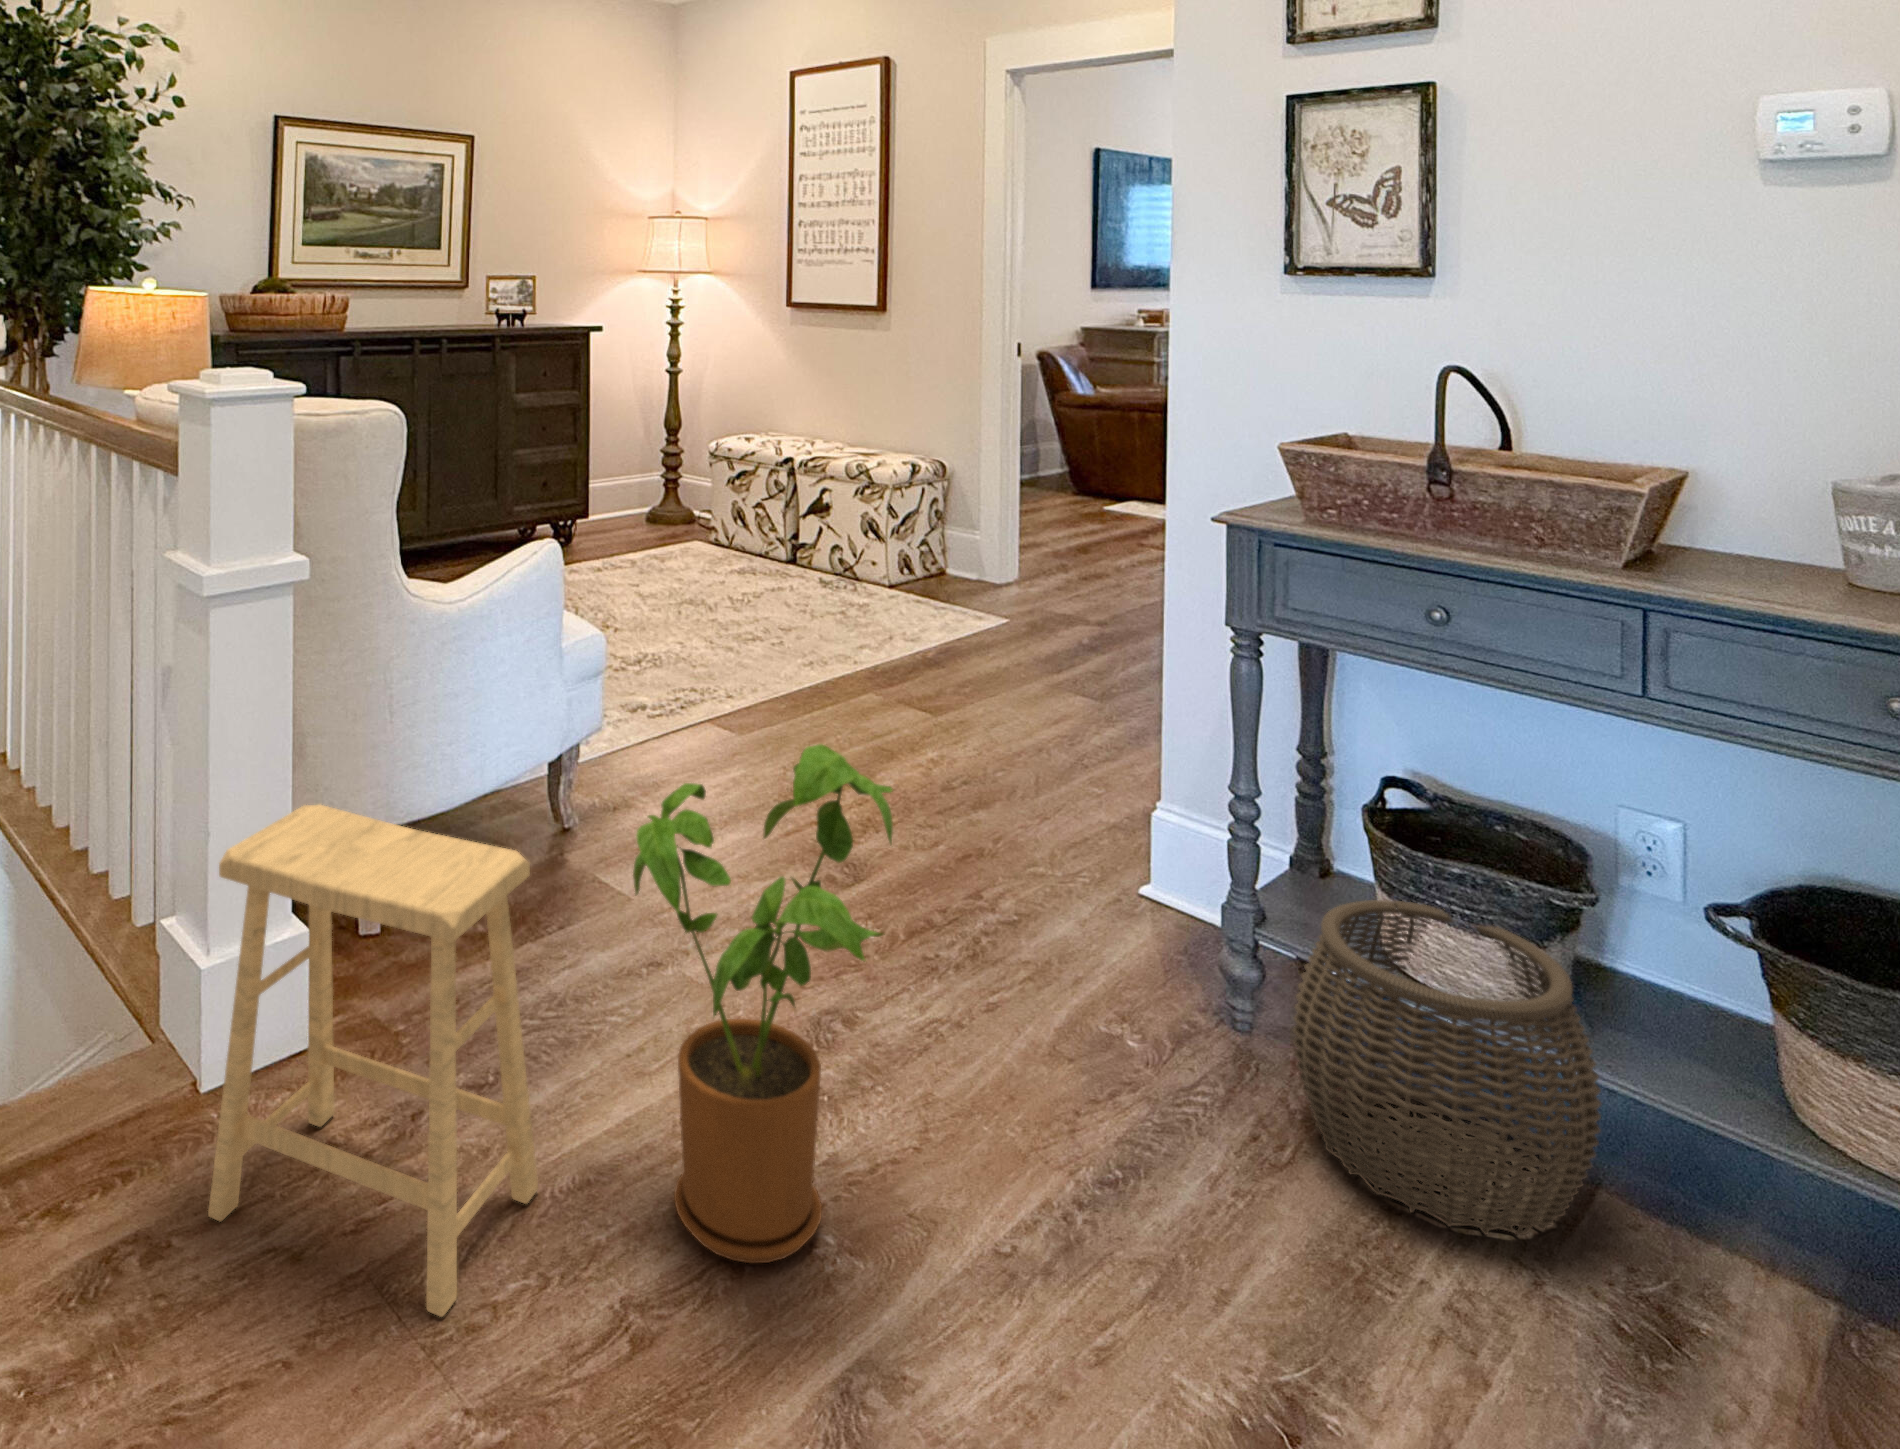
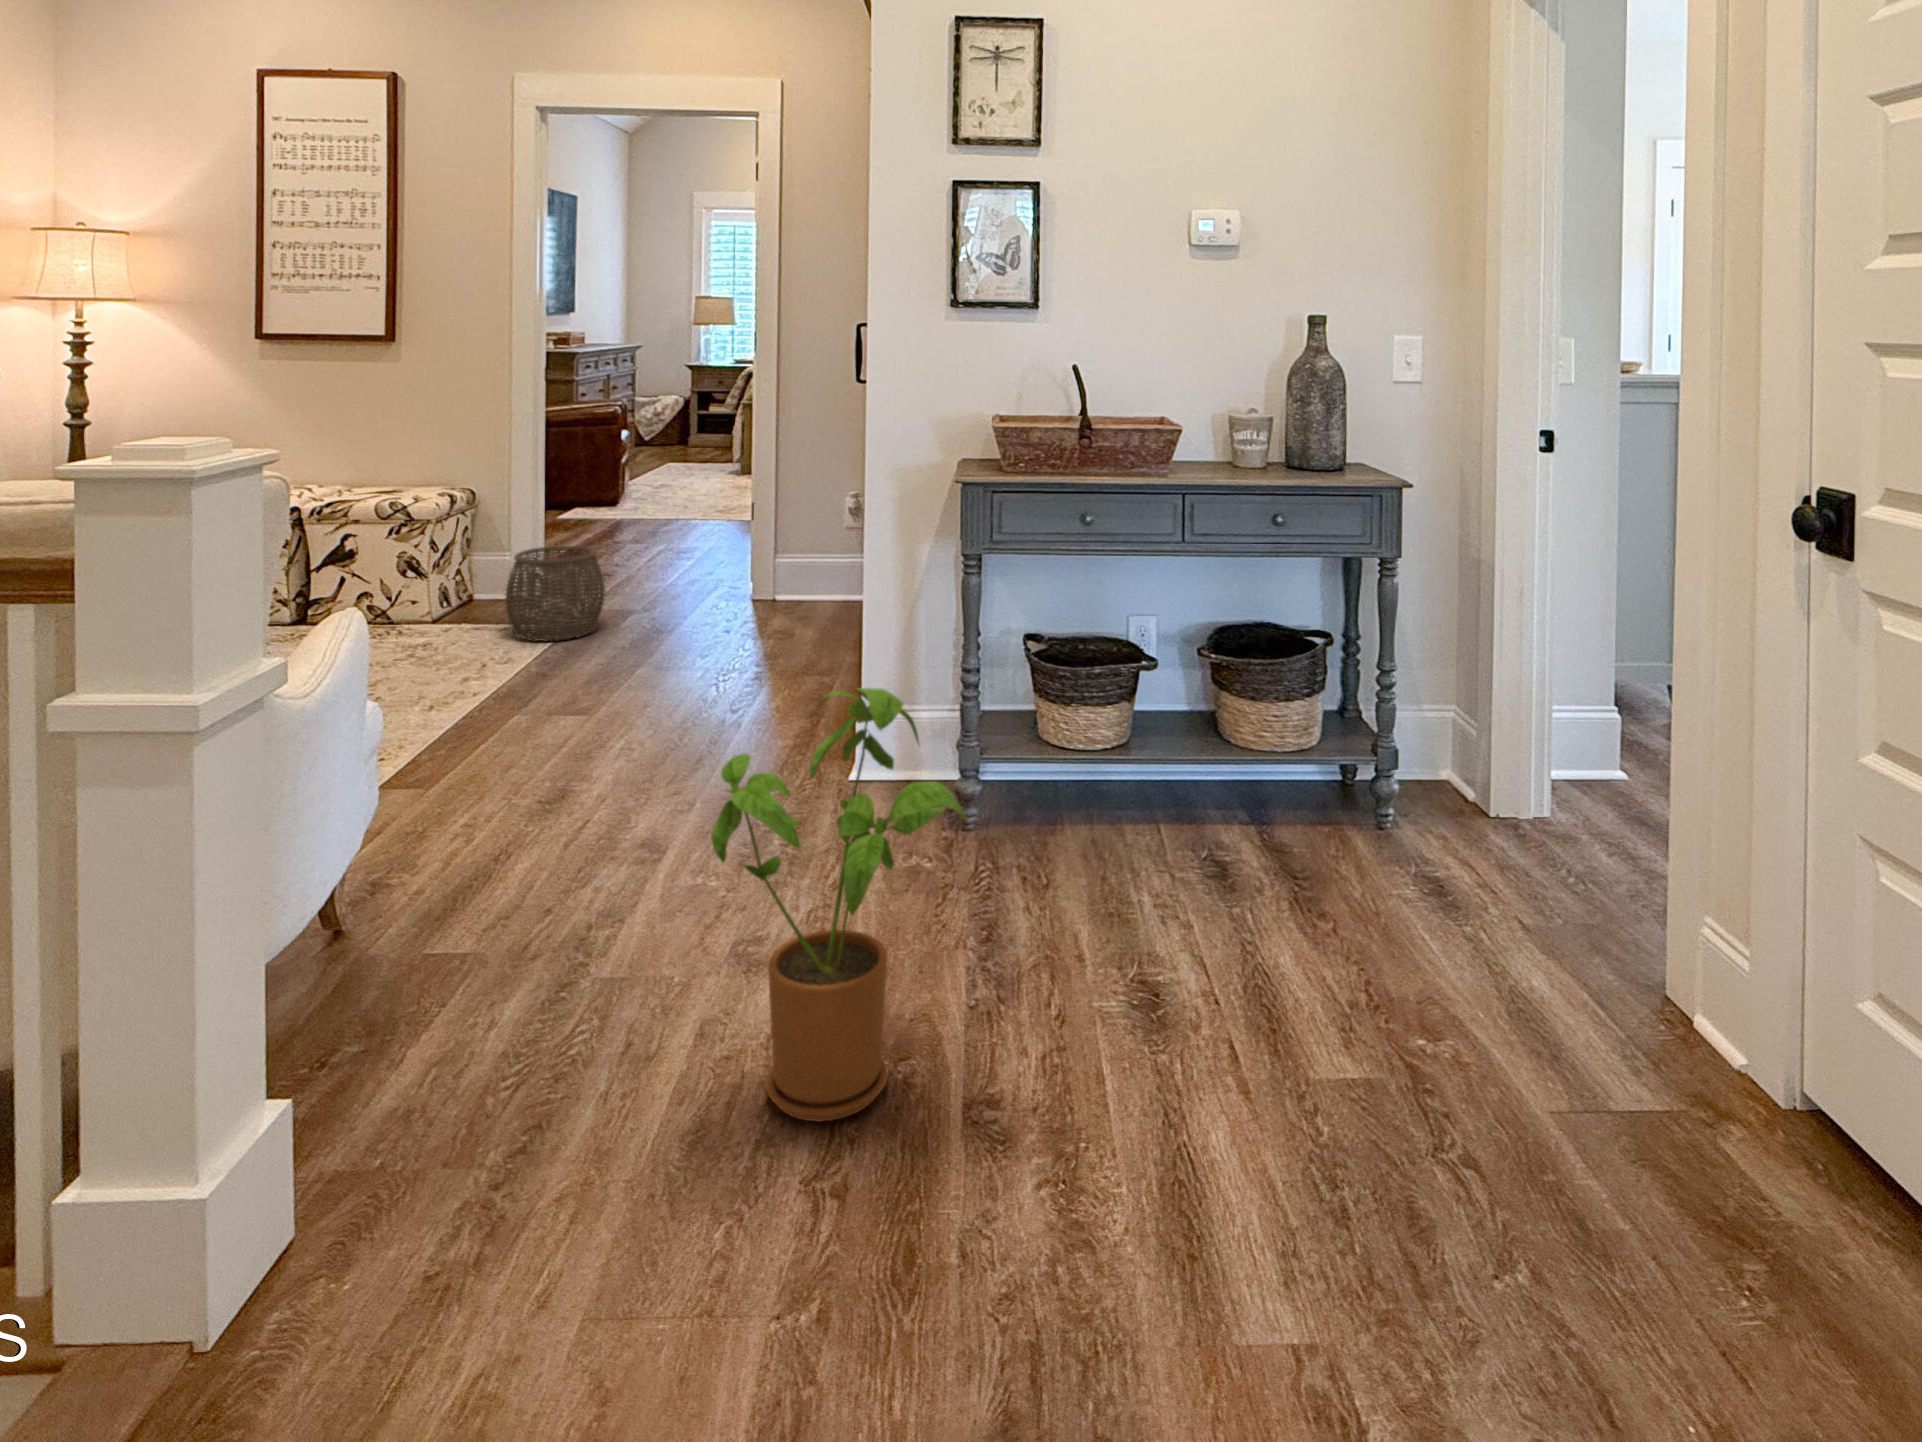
footstool: present [208,805,538,1317] -> none [365,852,689,1381]
woven basket: present [1293,900,1601,1236] -> present [505,546,605,642]

